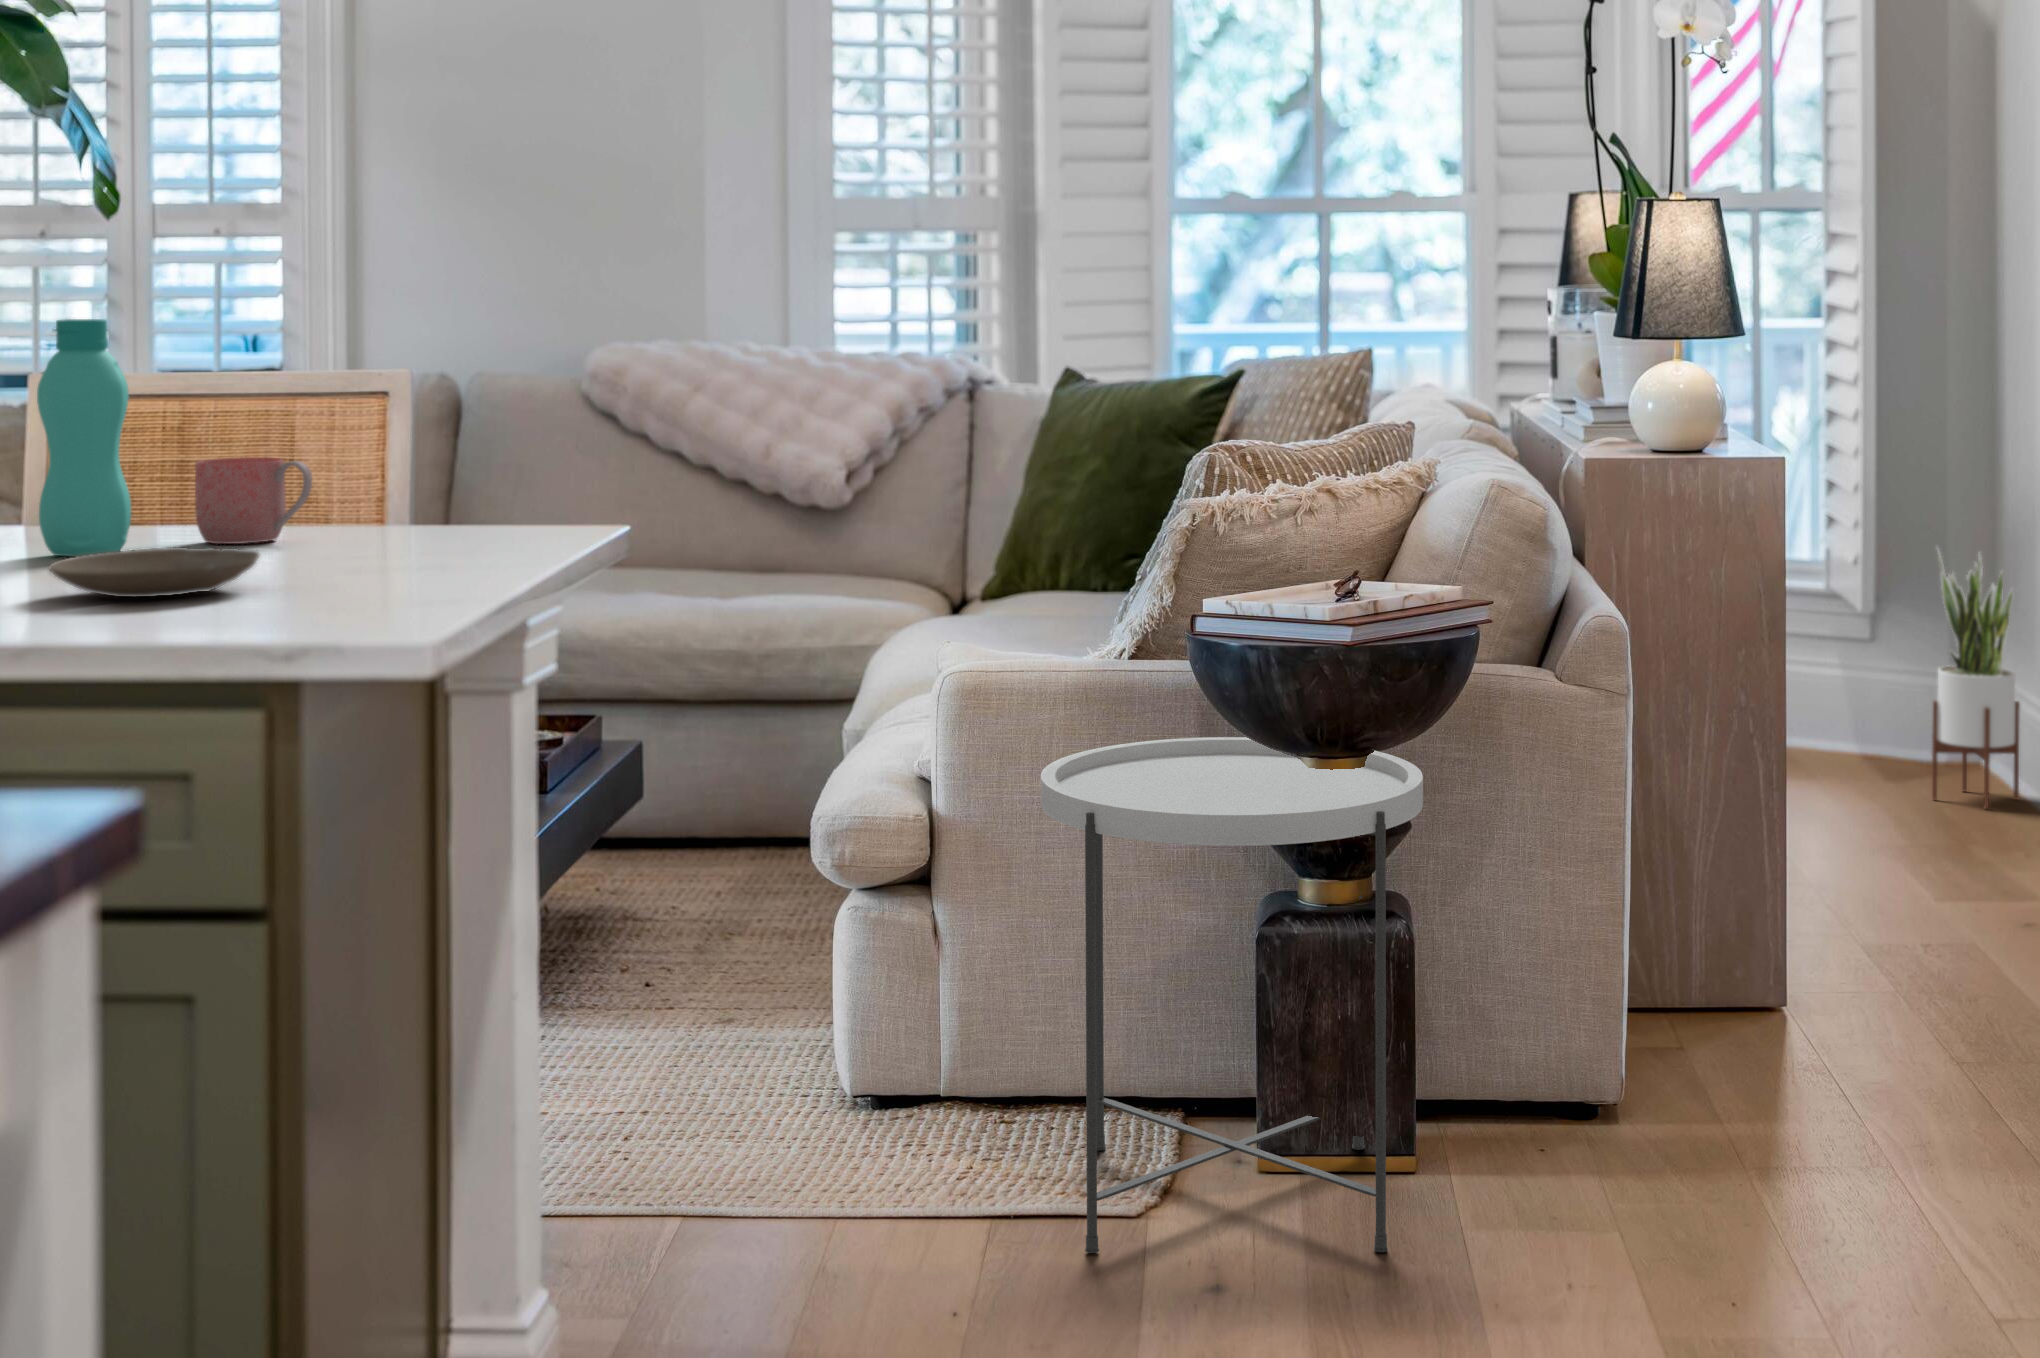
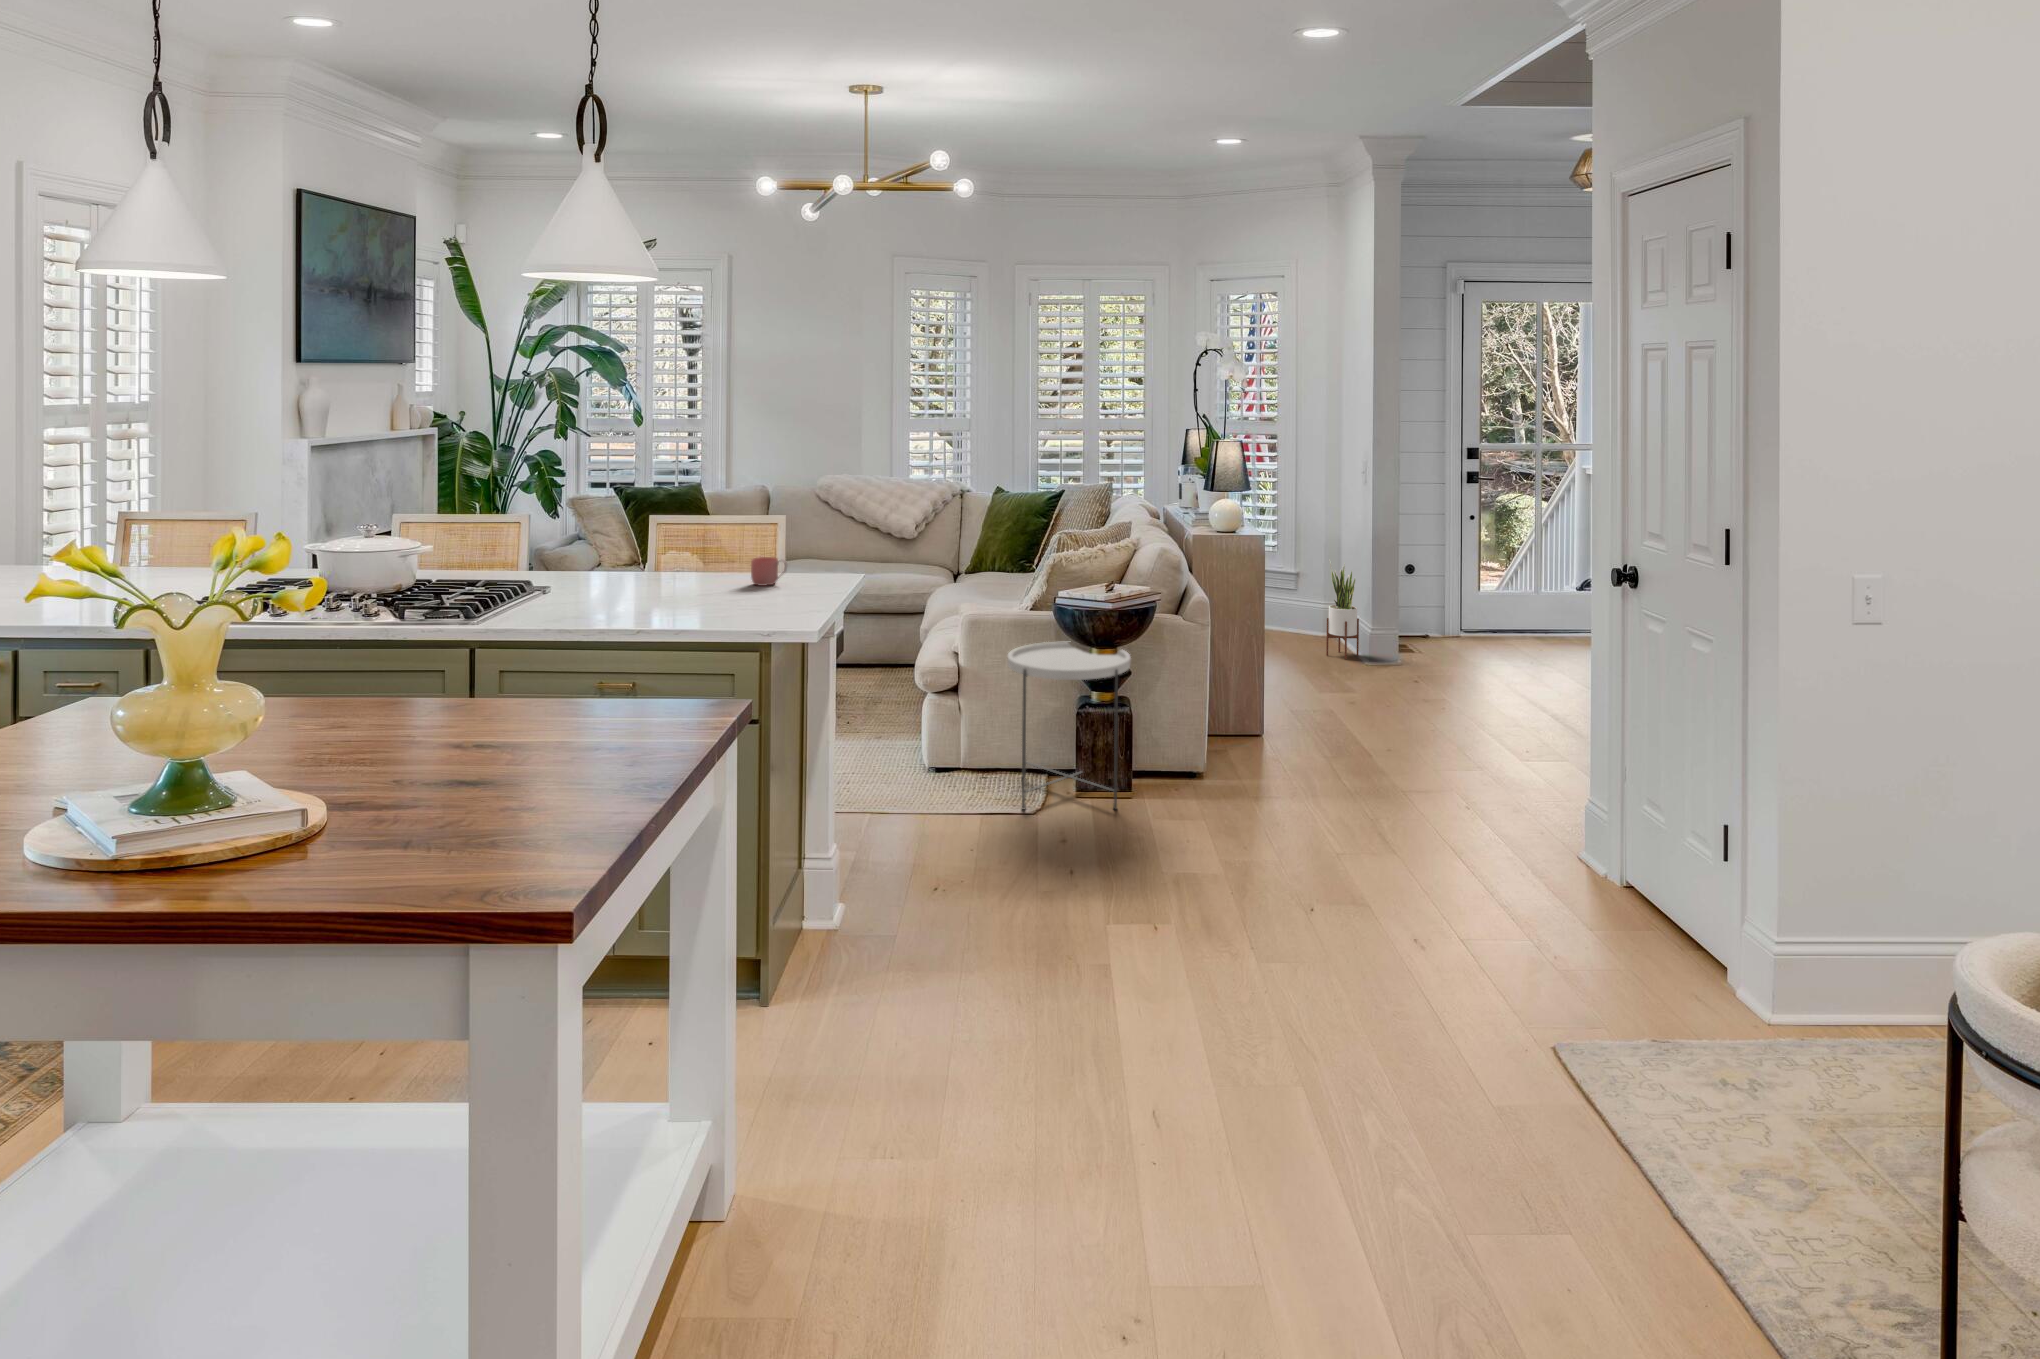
bottle: present [37,319,131,556] -> none [710,518,736,591]
plate: present [49,547,260,597] -> none [735,594,793,611]

